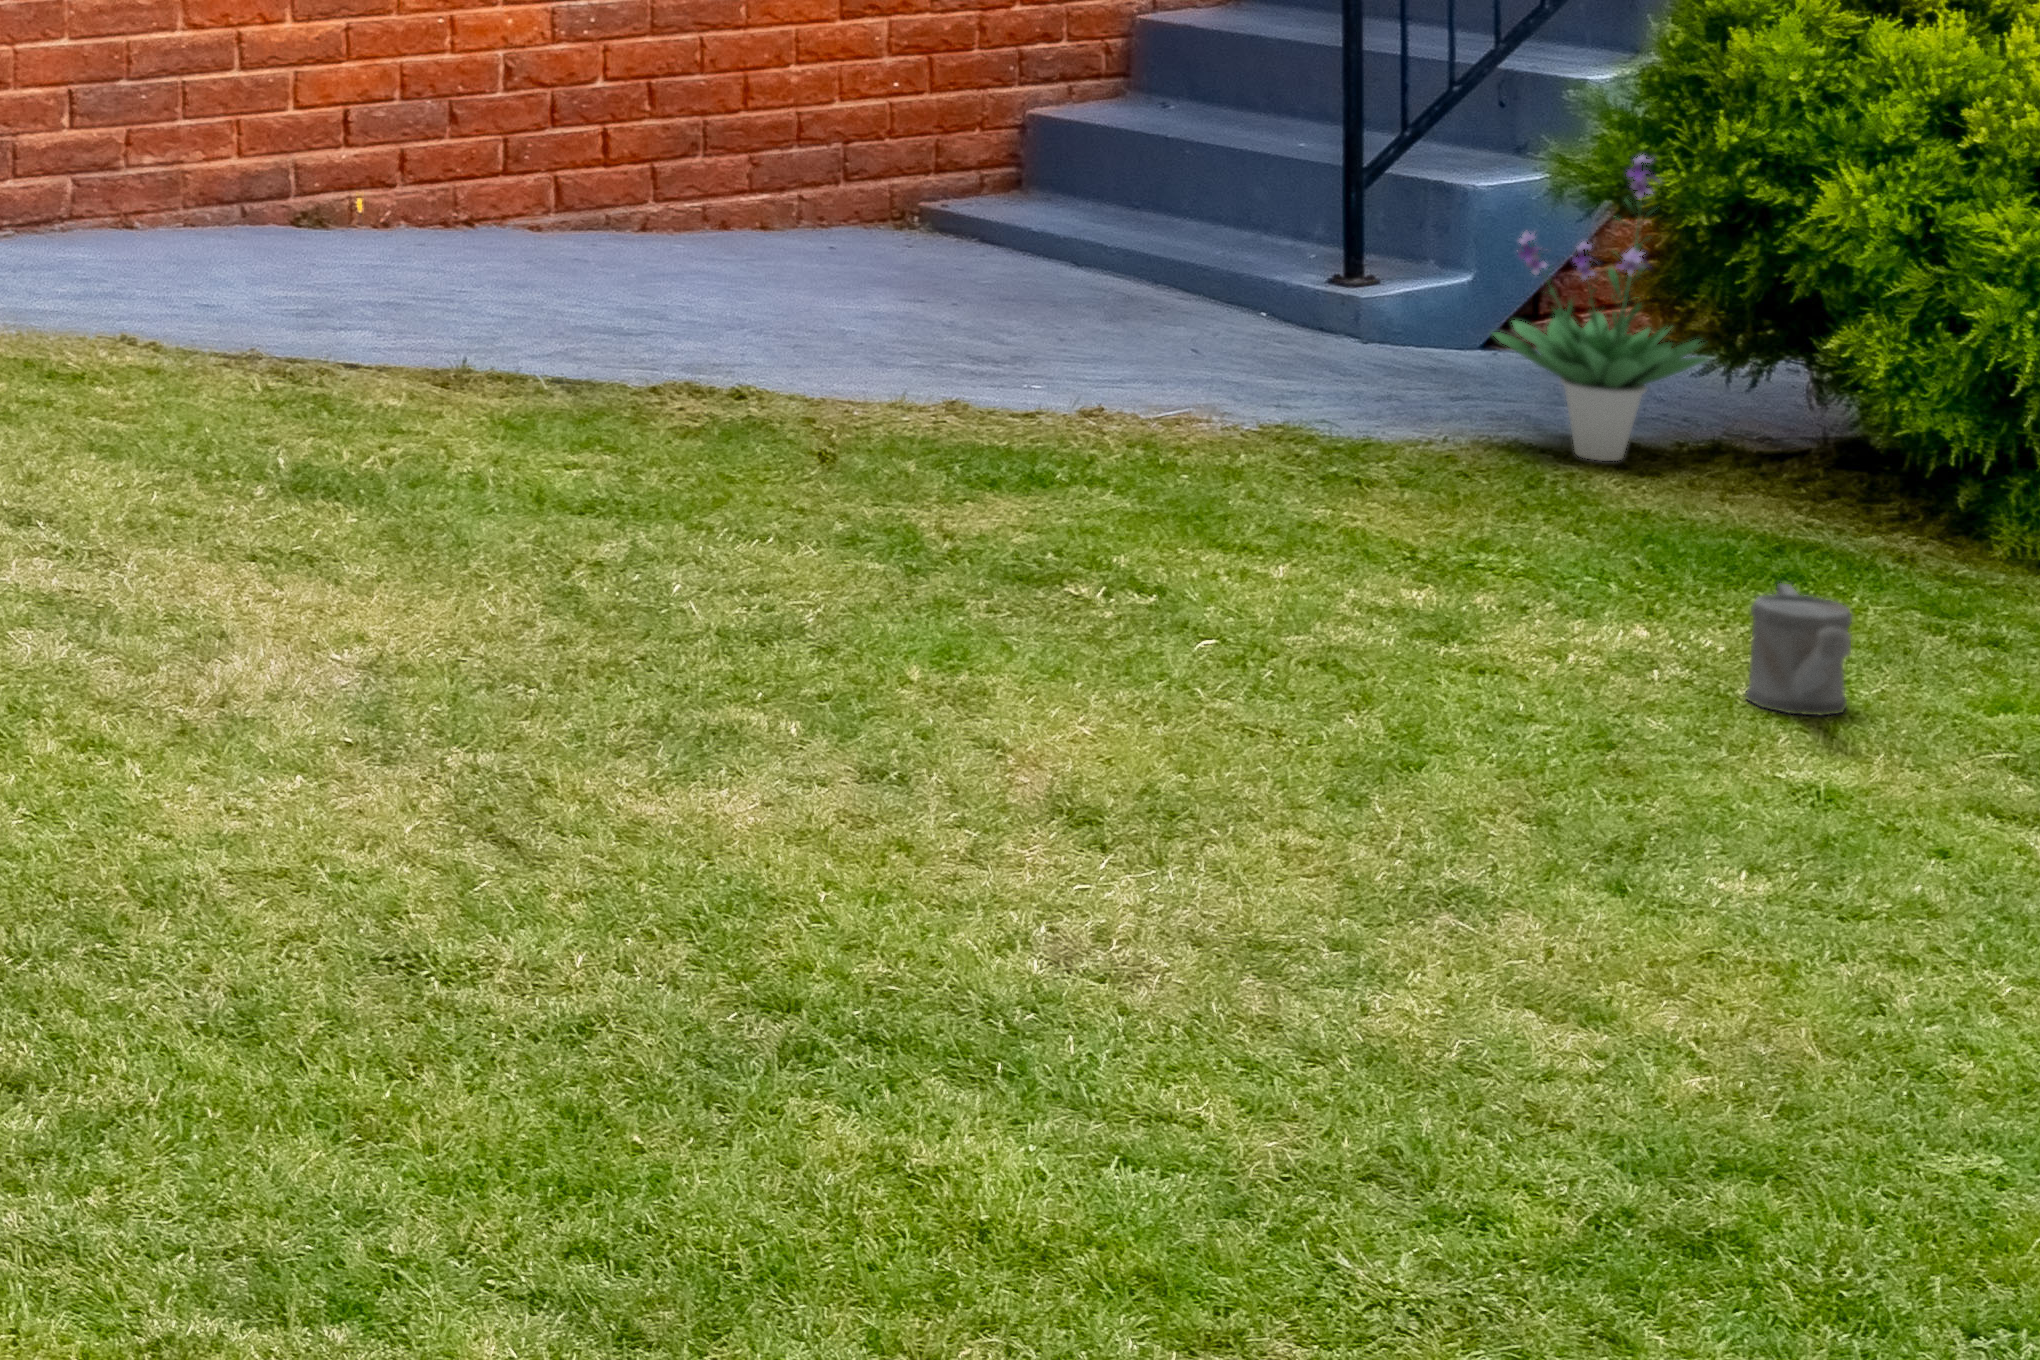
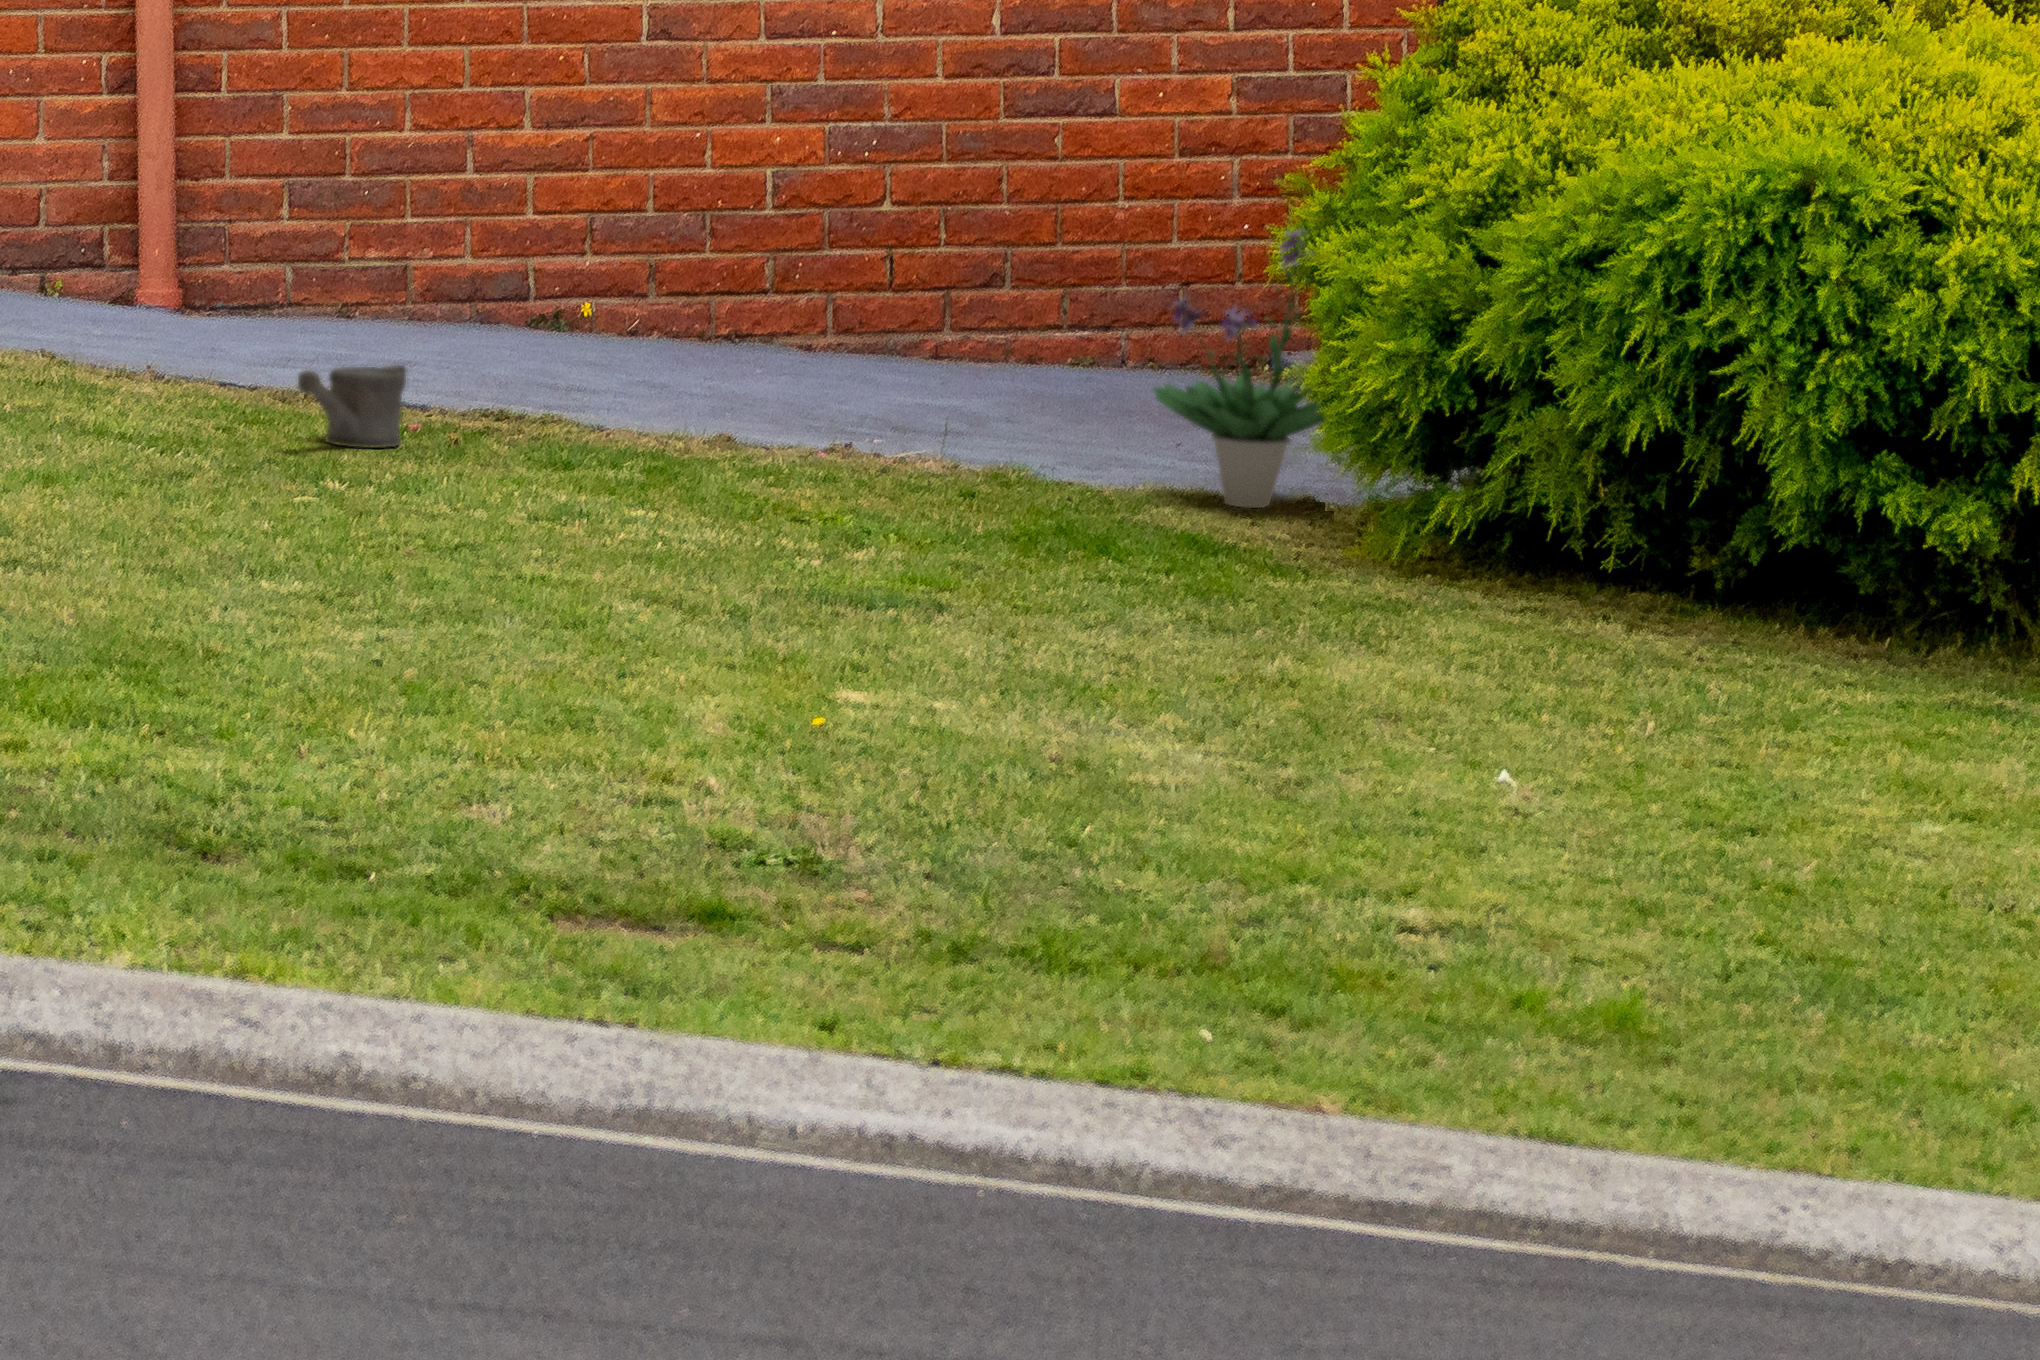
watering can: present [1746,583,1852,716] -> present [298,365,406,448]

